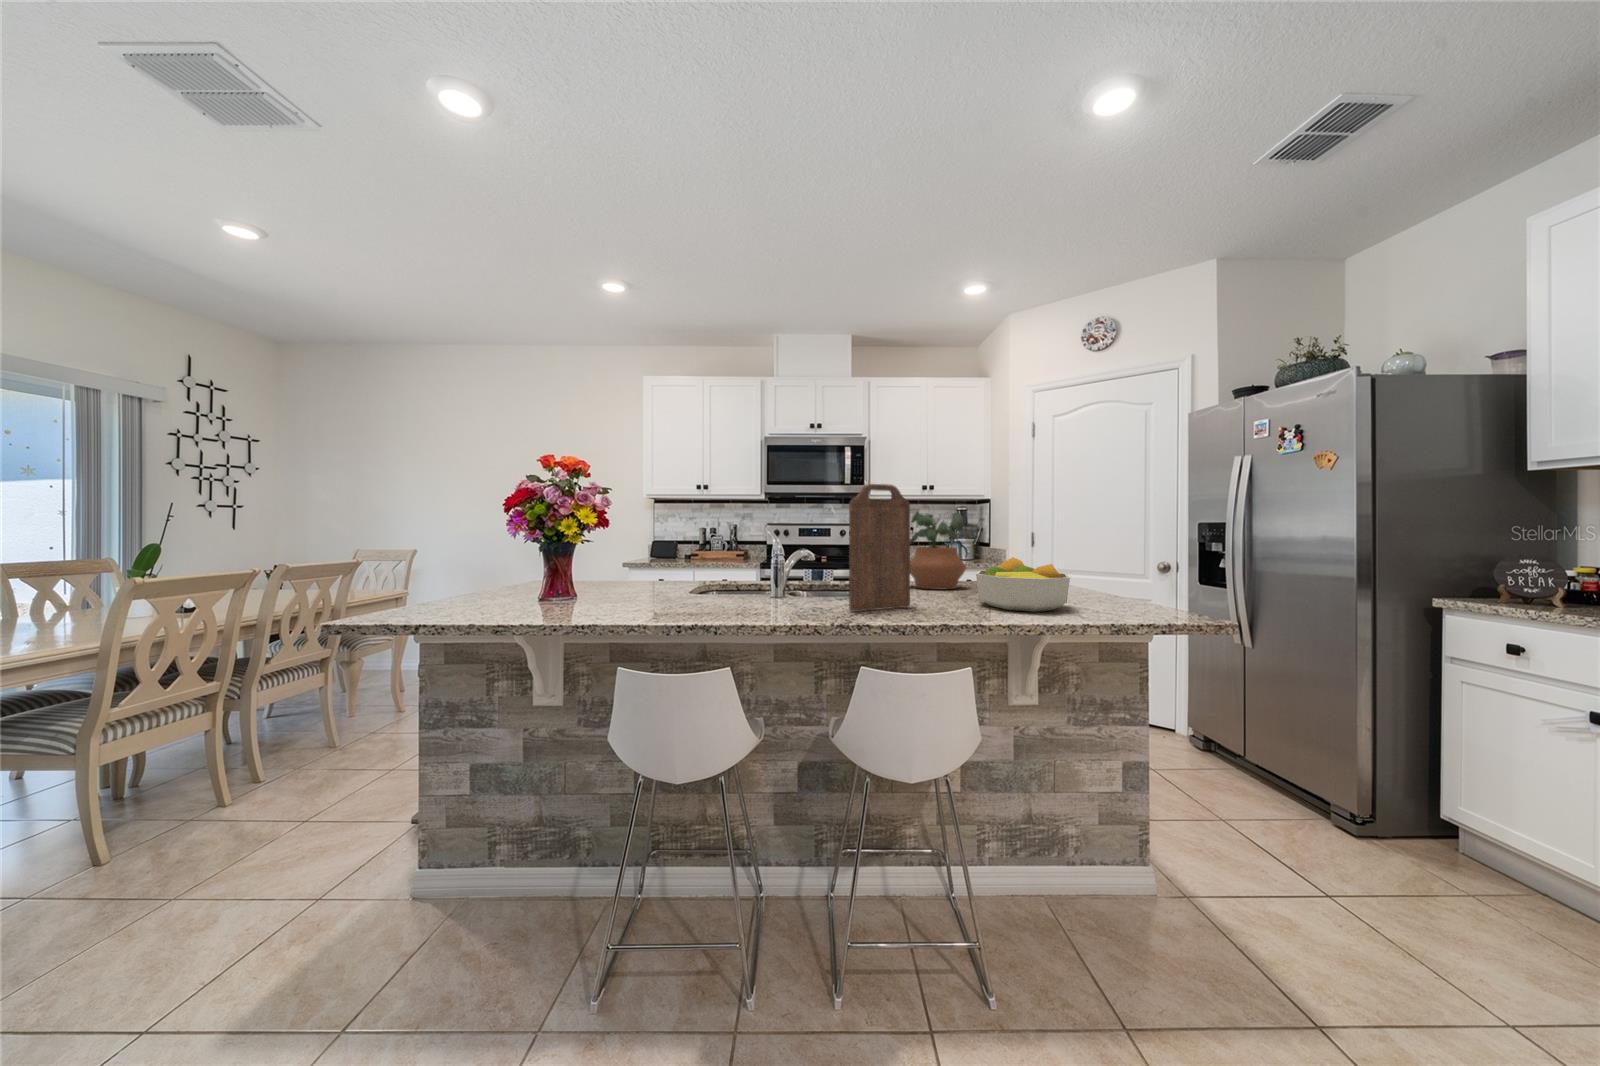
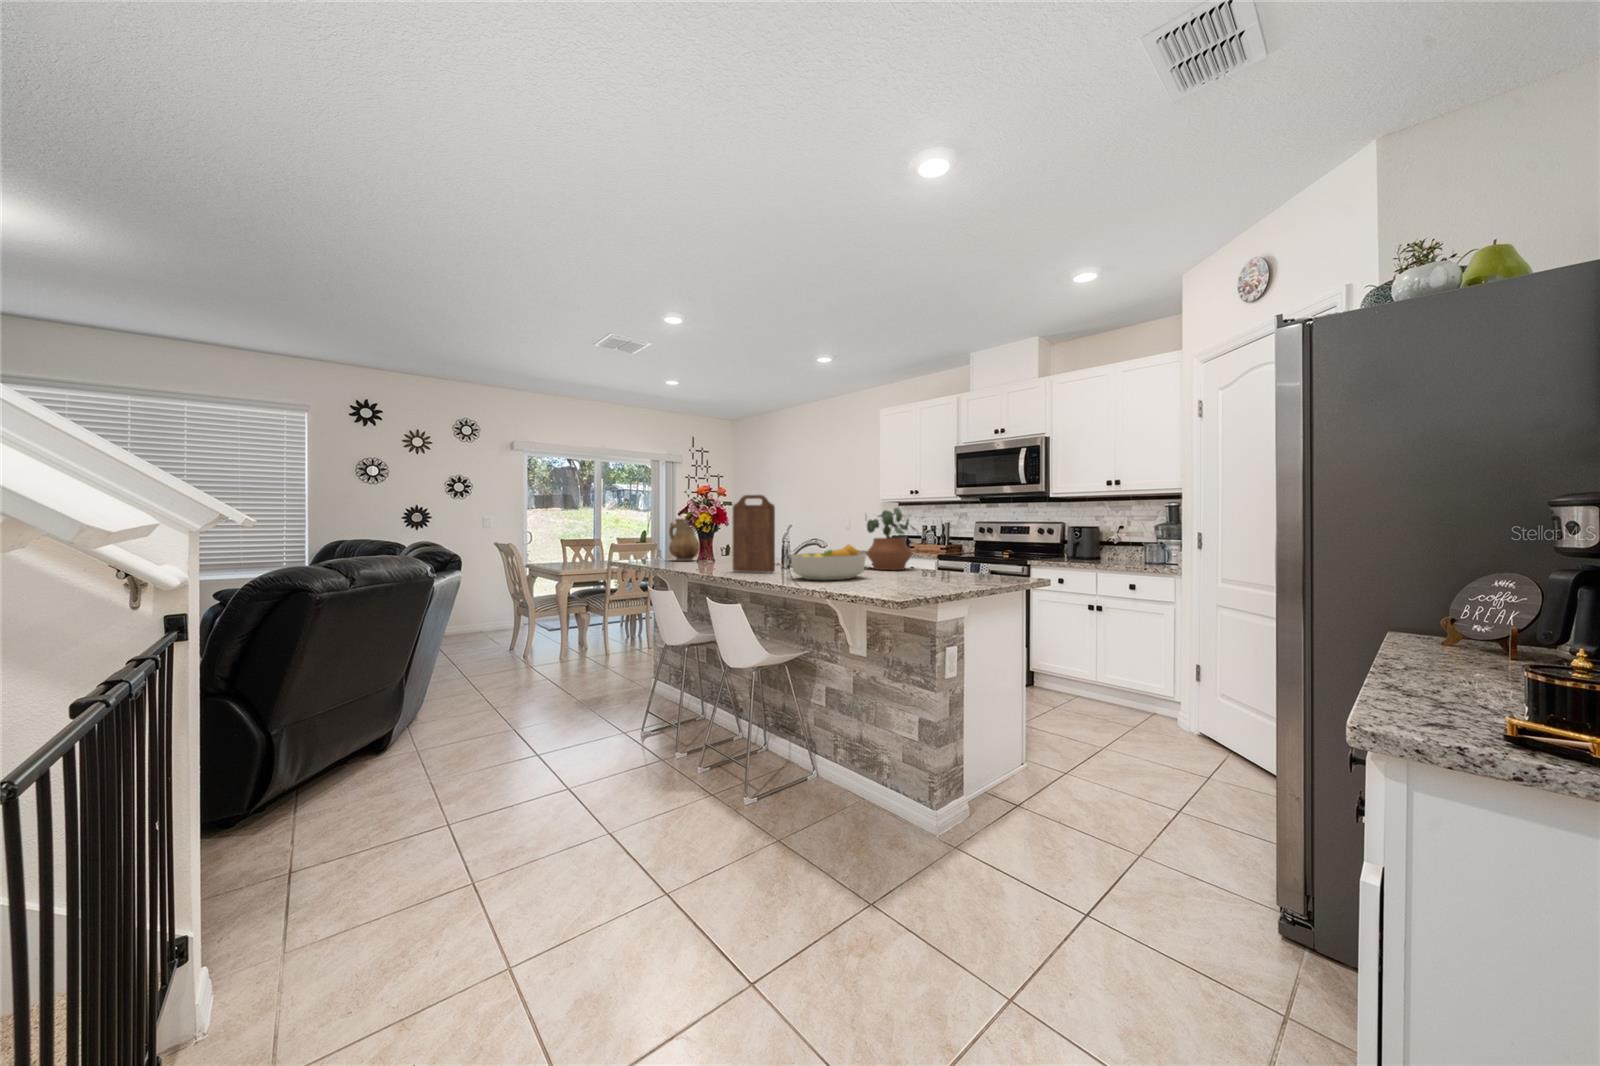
ceramic pitcher: none [549,521,619,604] -> present [669,519,699,561]

